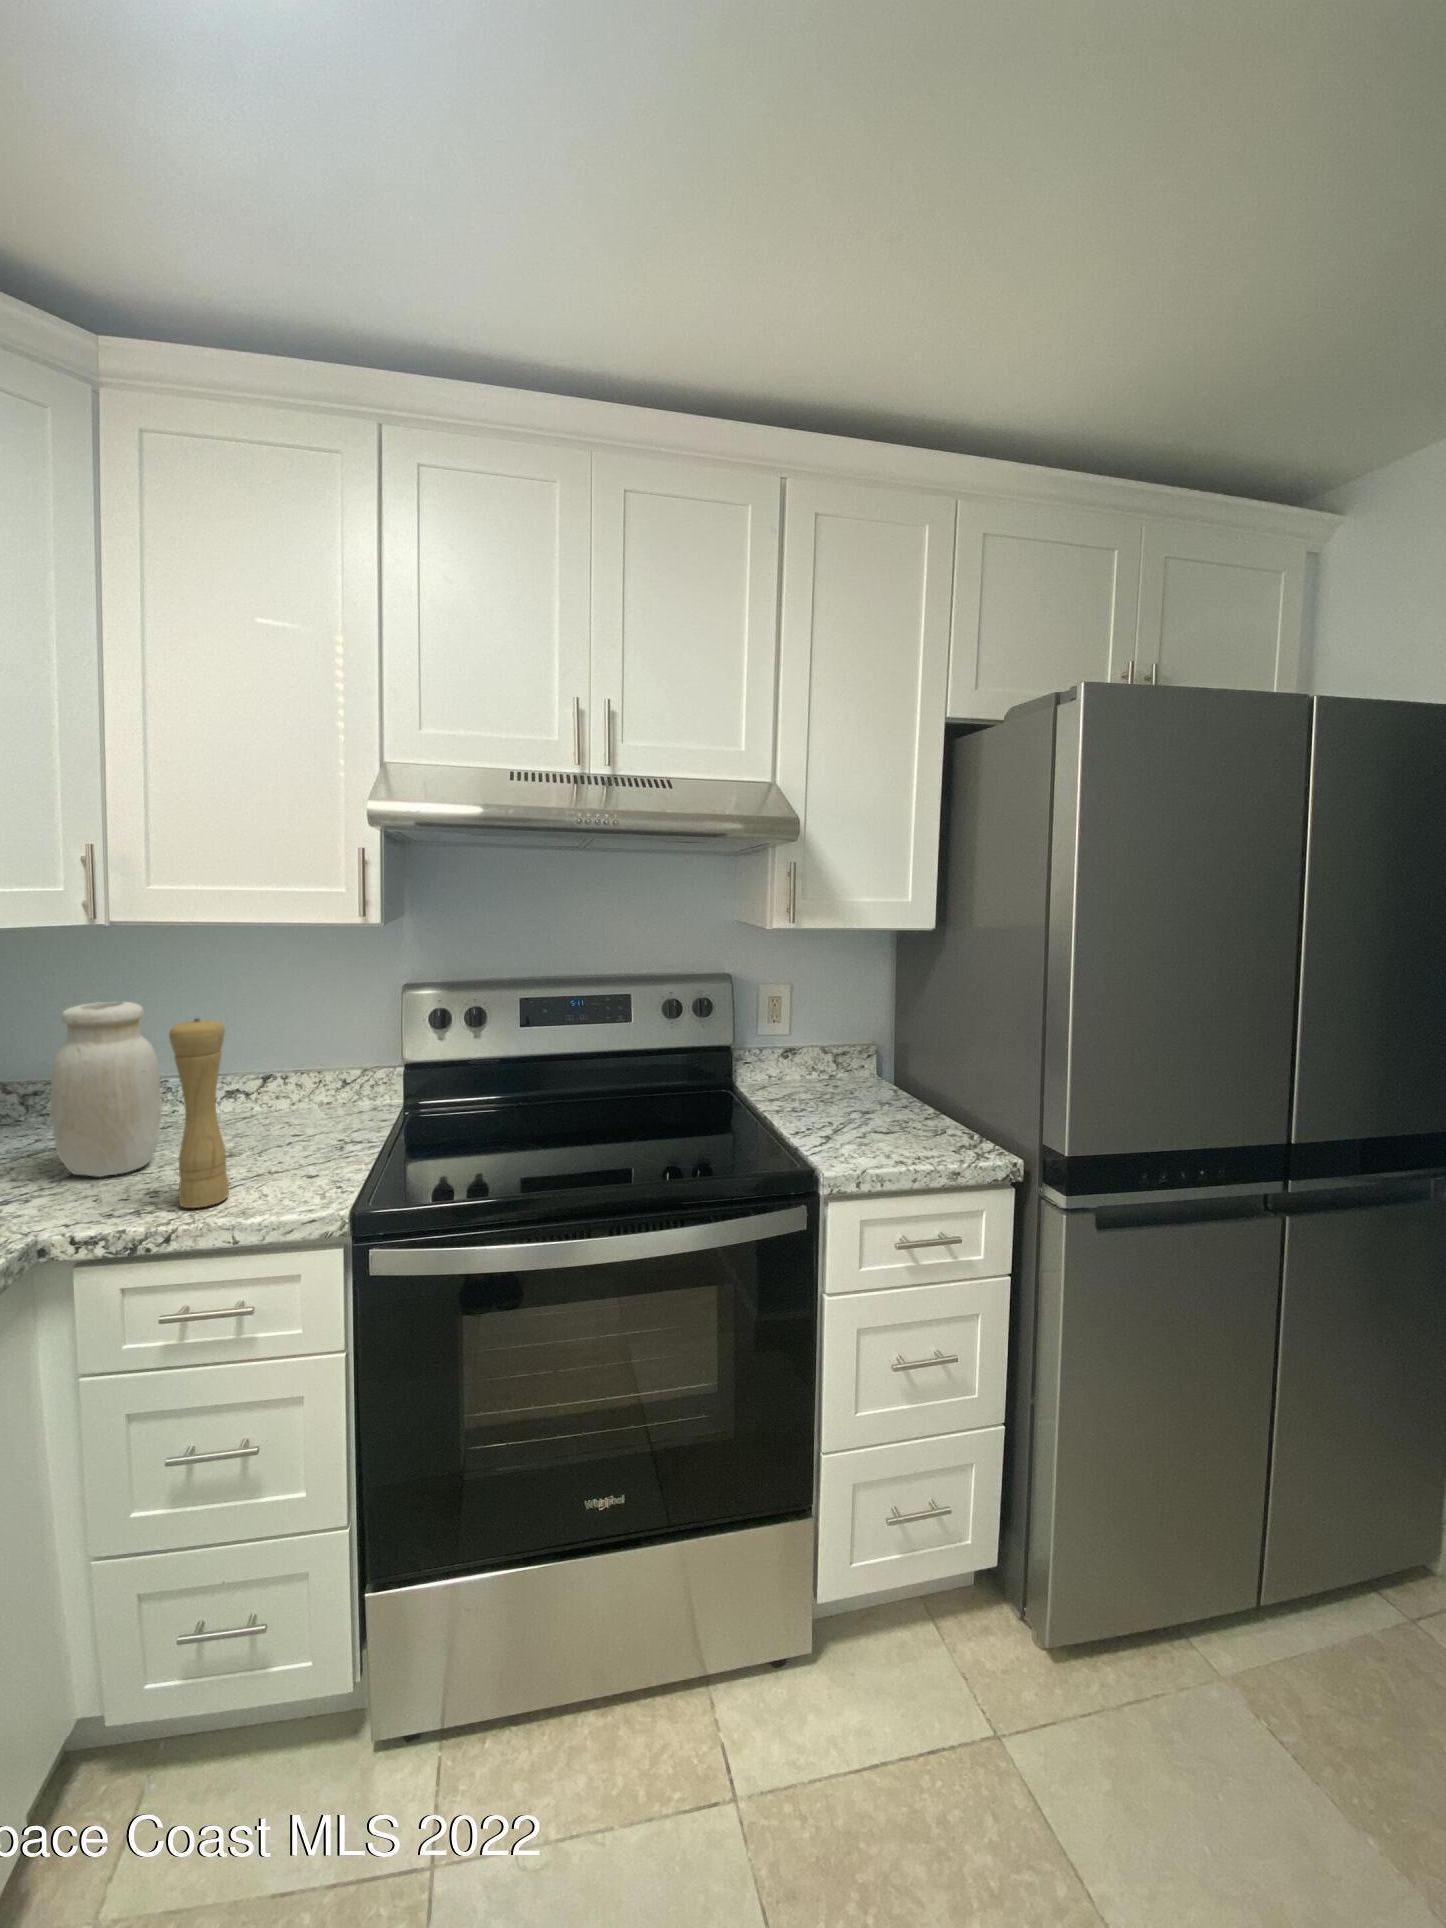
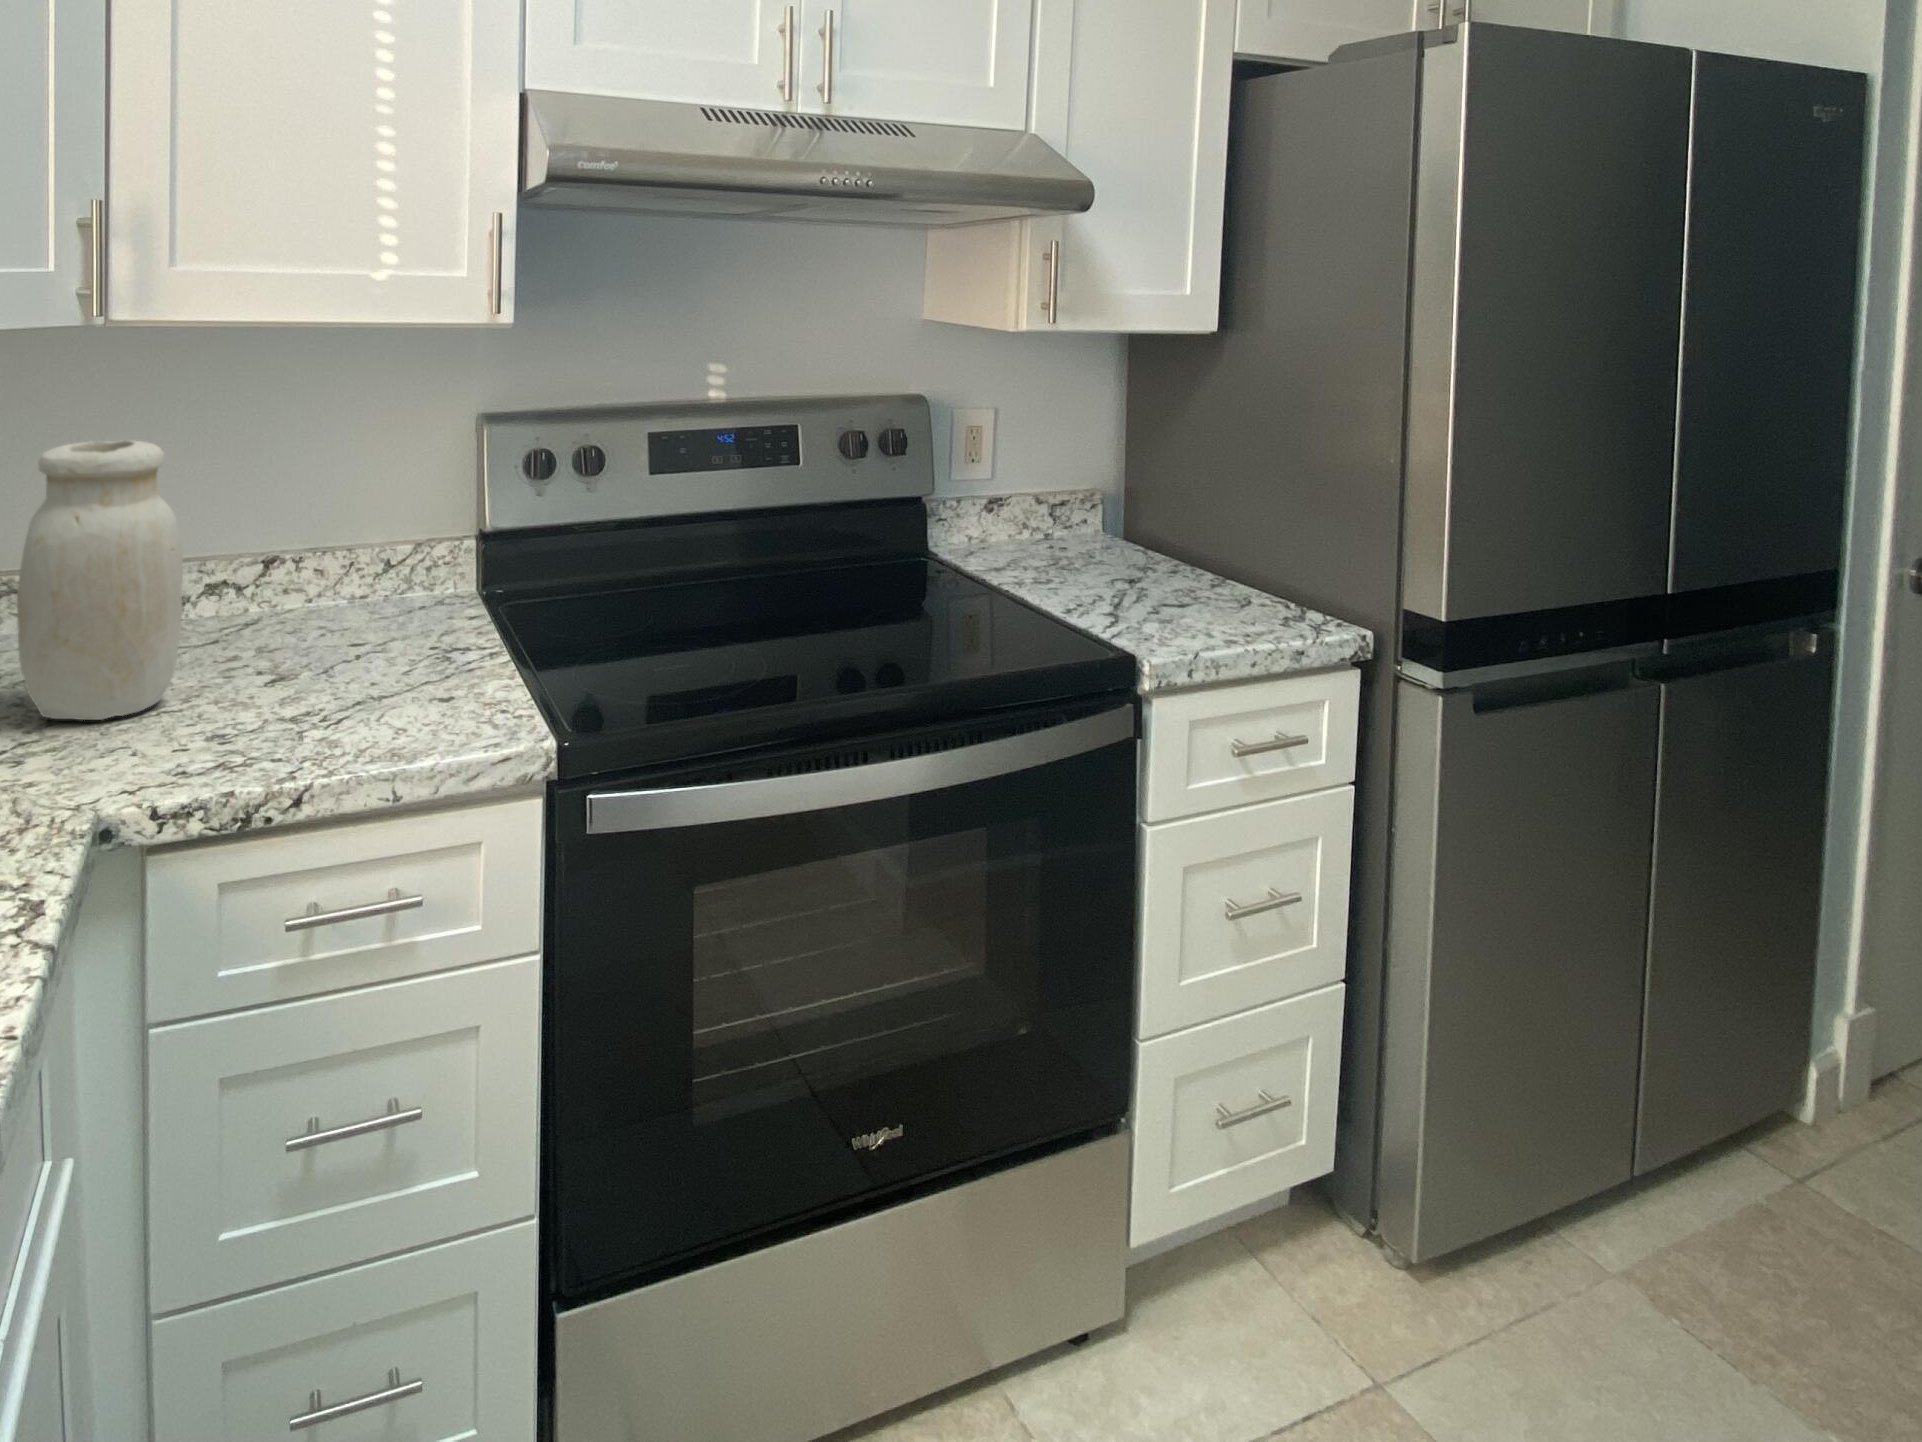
pepper mill: present [169,1018,229,1208] -> none [275,460,353,755]

